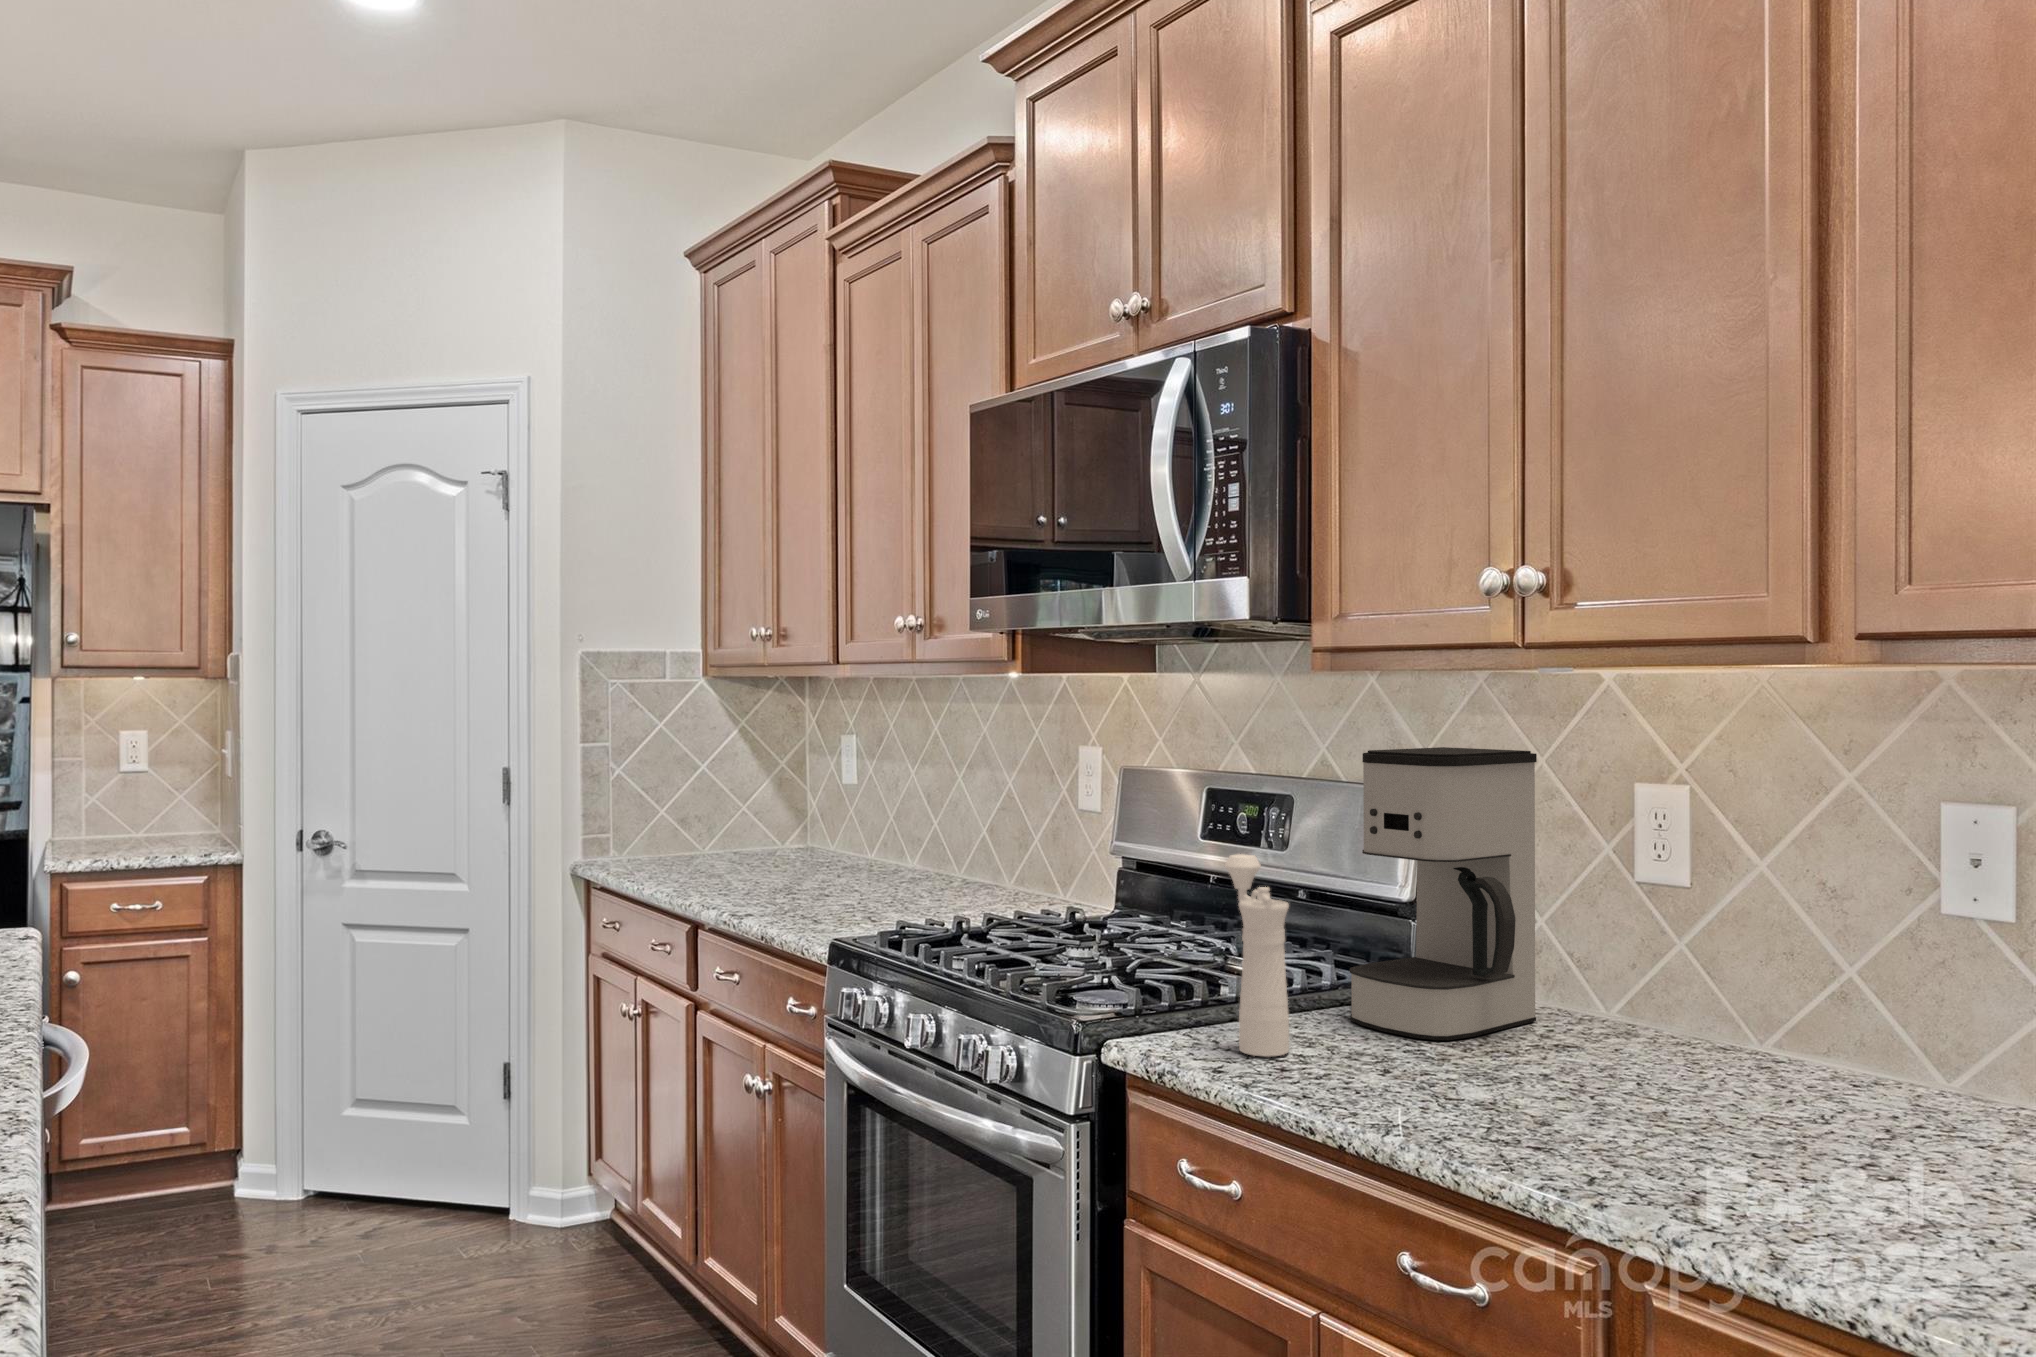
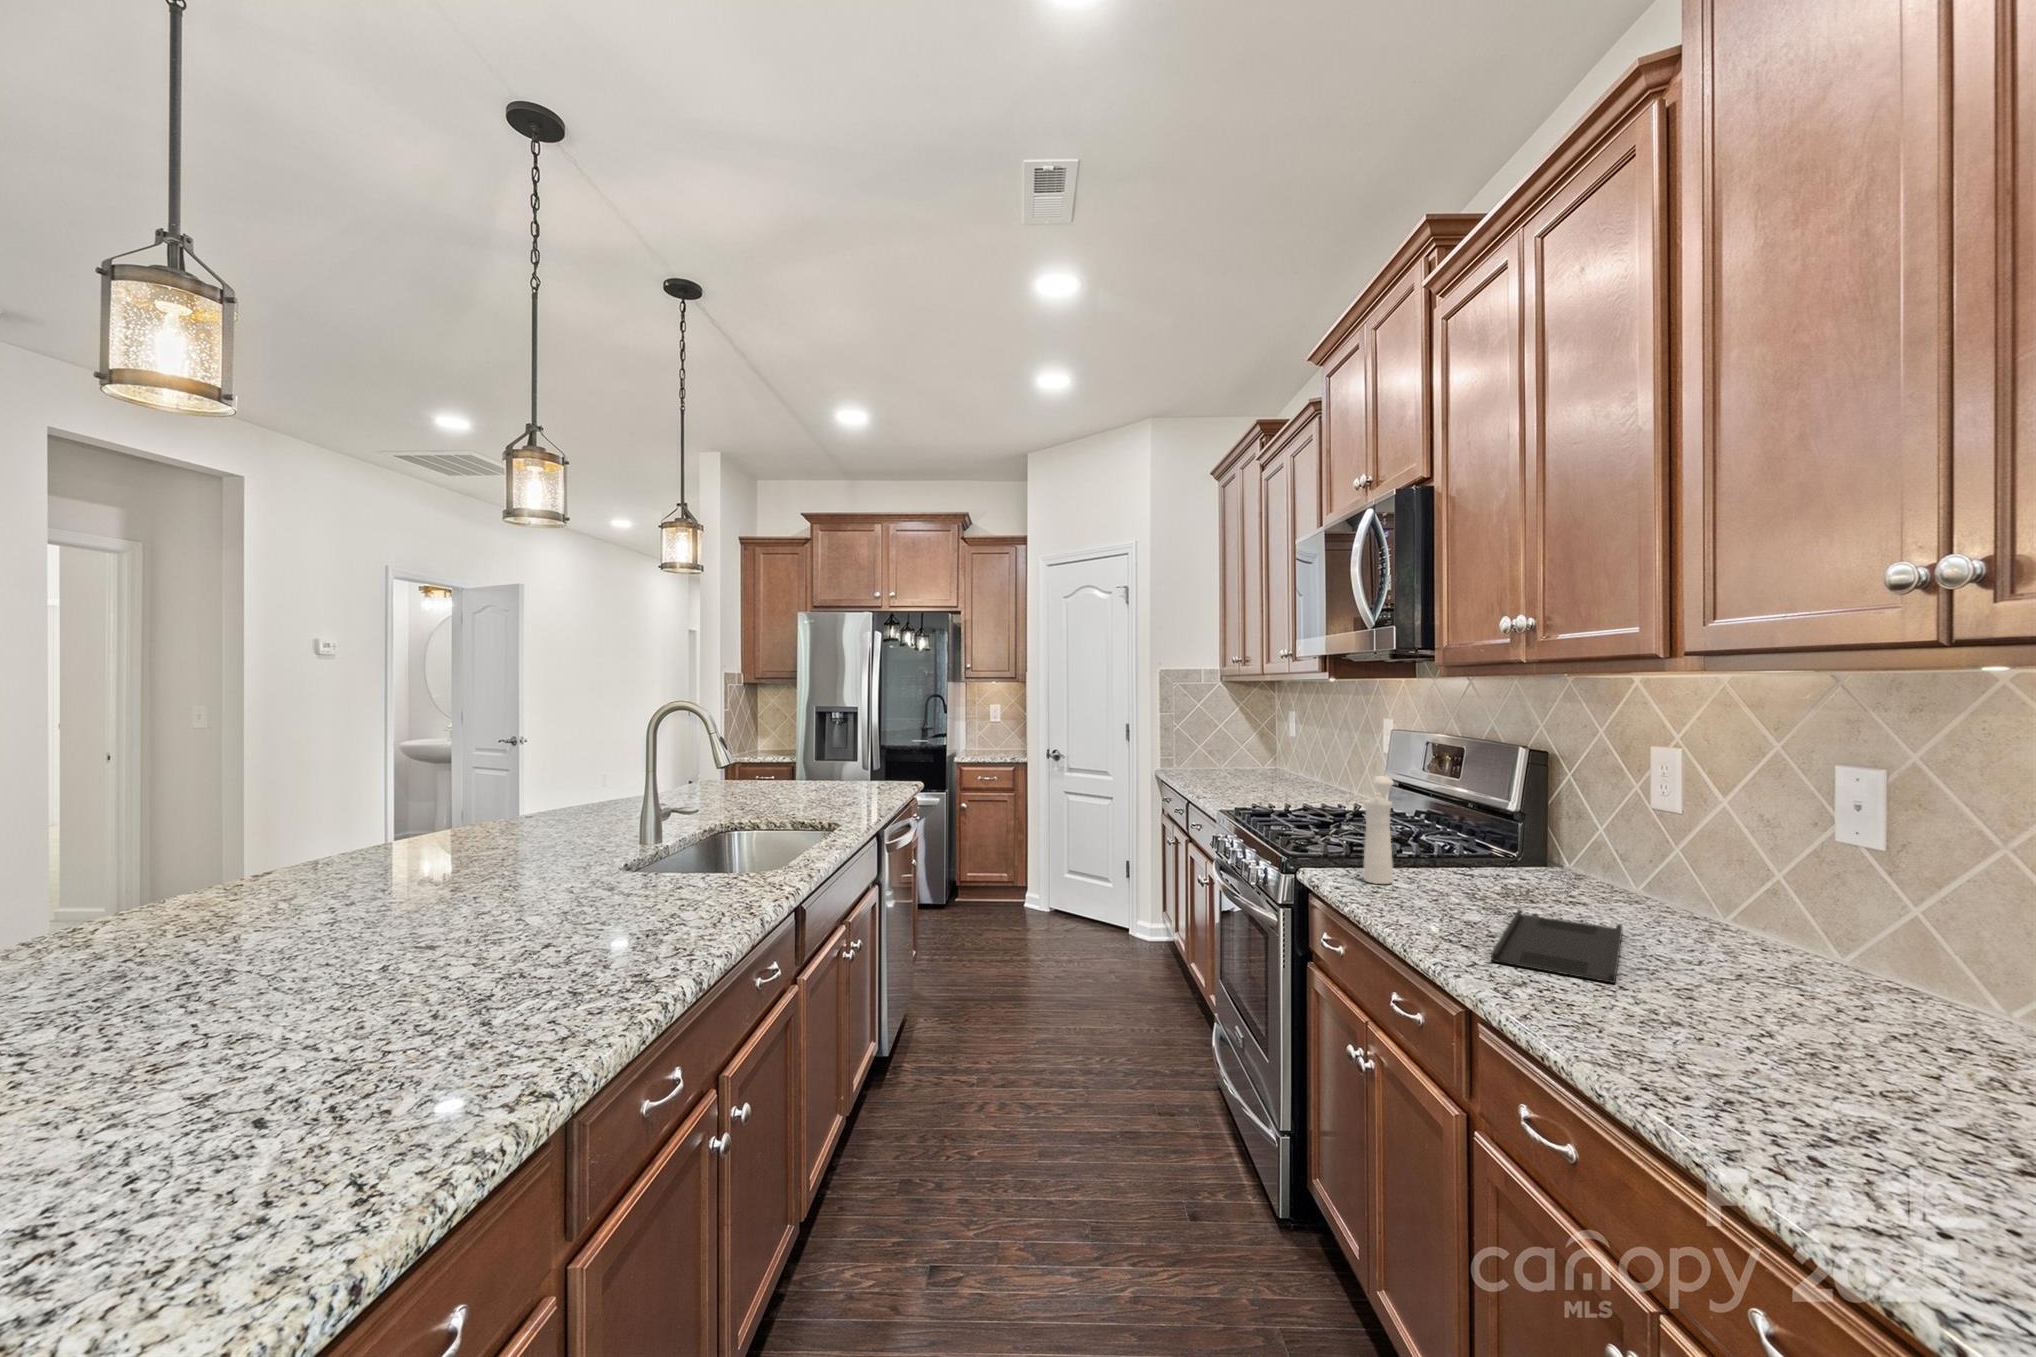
coffee maker: present [1350,747,1537,1040] -> none [1455,722,1583,891]
tray: none [1533,1073,1812,1184] -> present [1491,910,1622,983]

